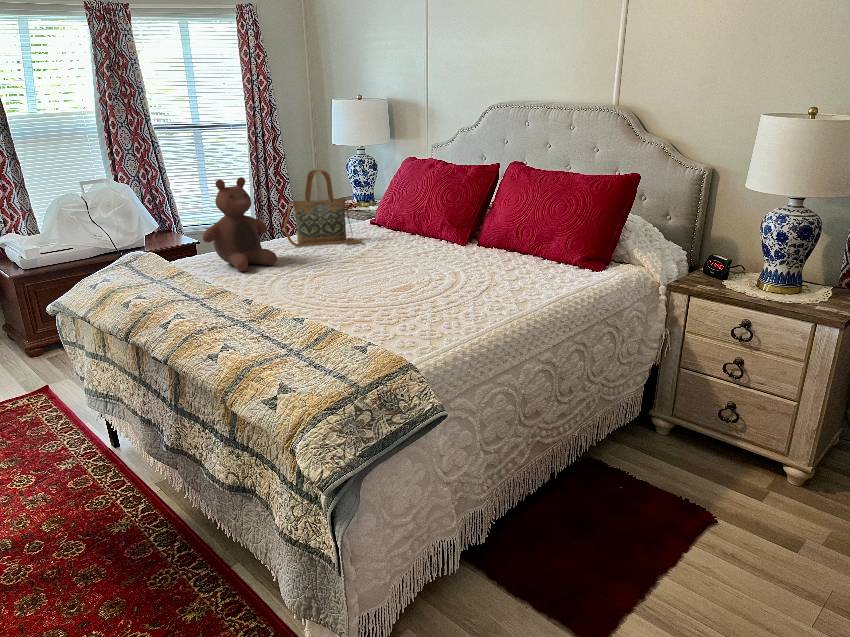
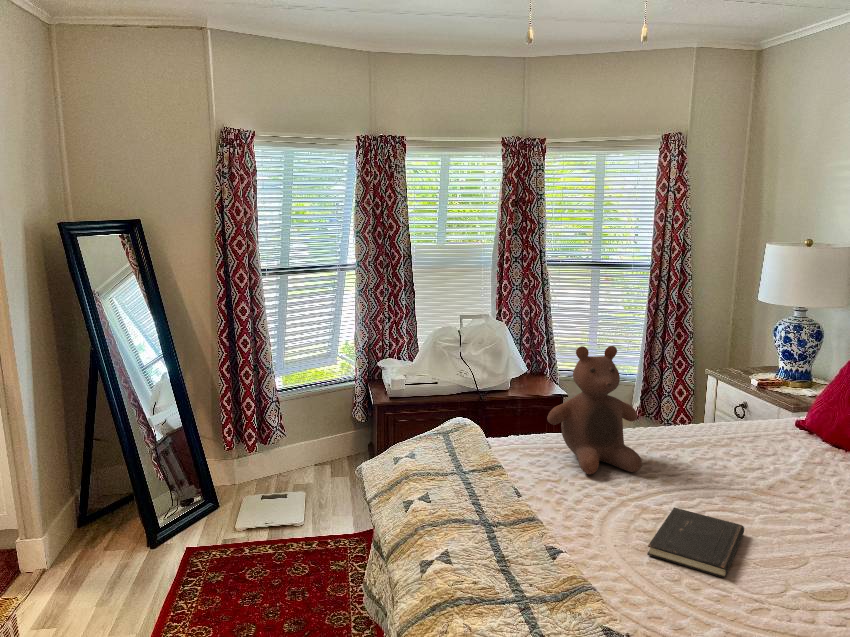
handbag: present [284,170,362,247] -> none [664,343,784,461]
hardcover book: none [294,273,346,298] -> present [647,507,744,578]

